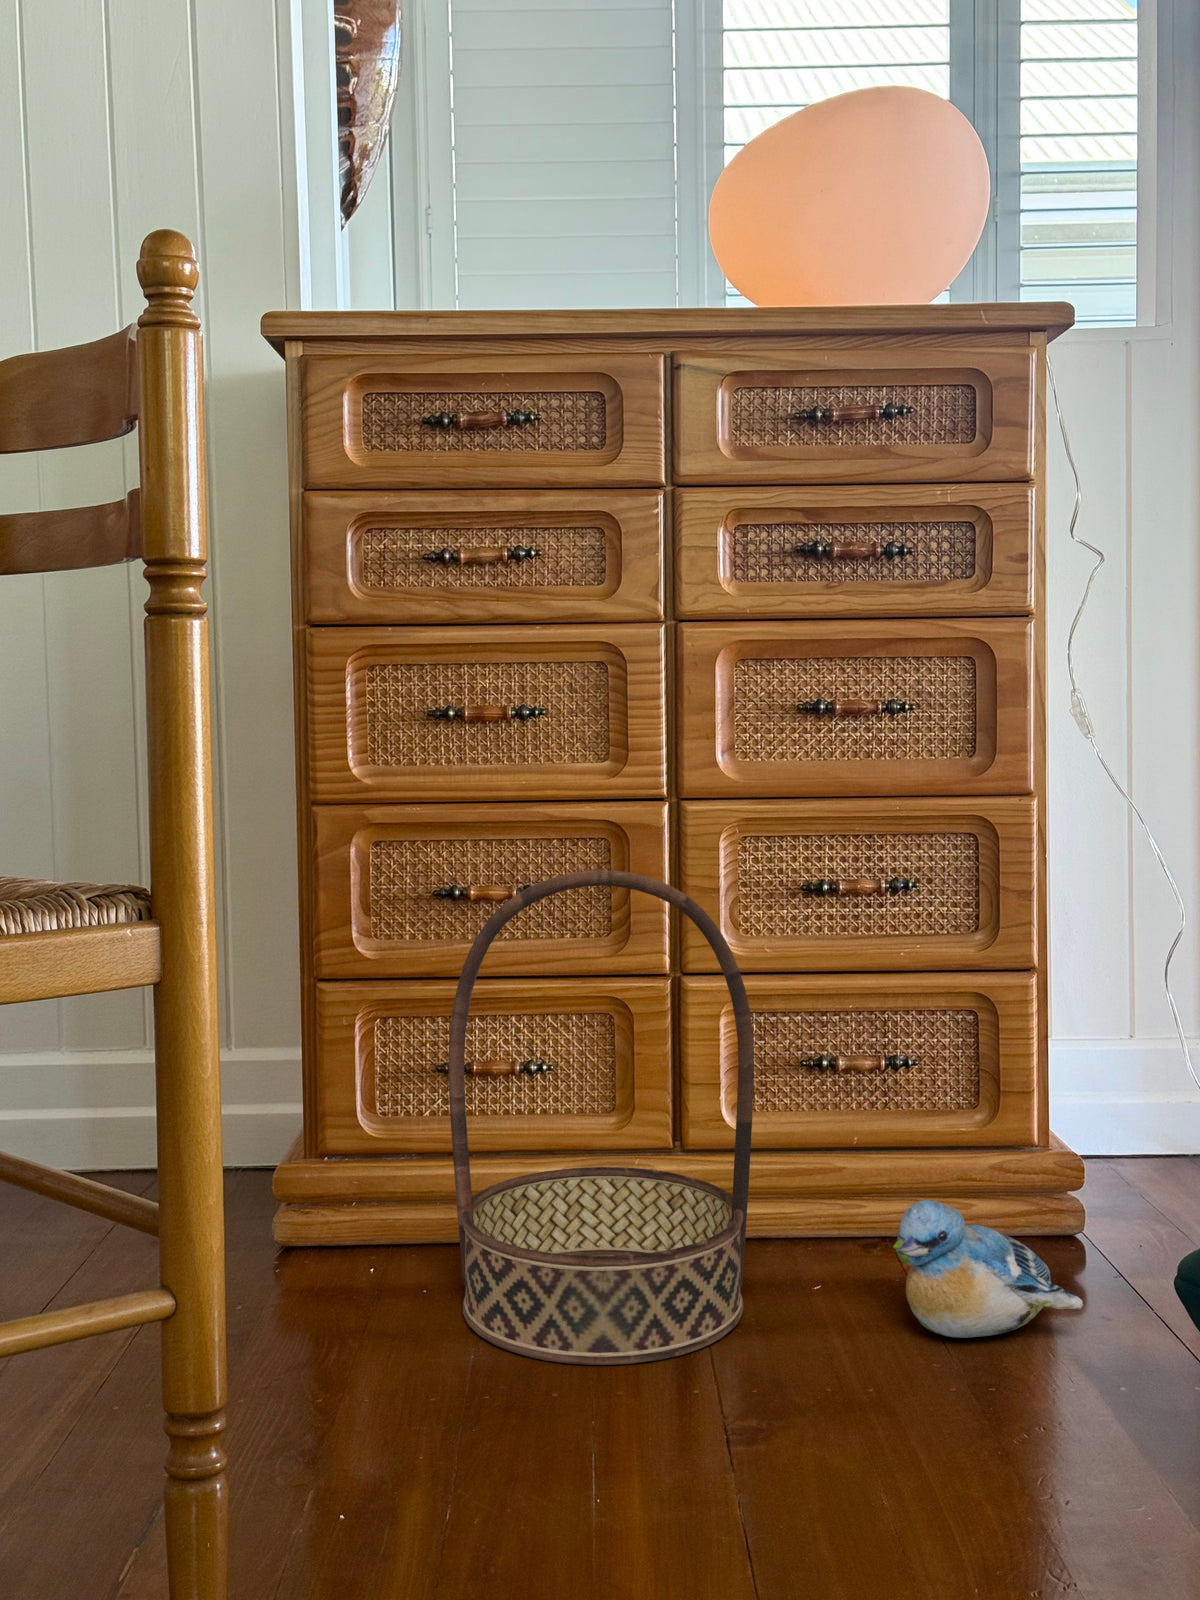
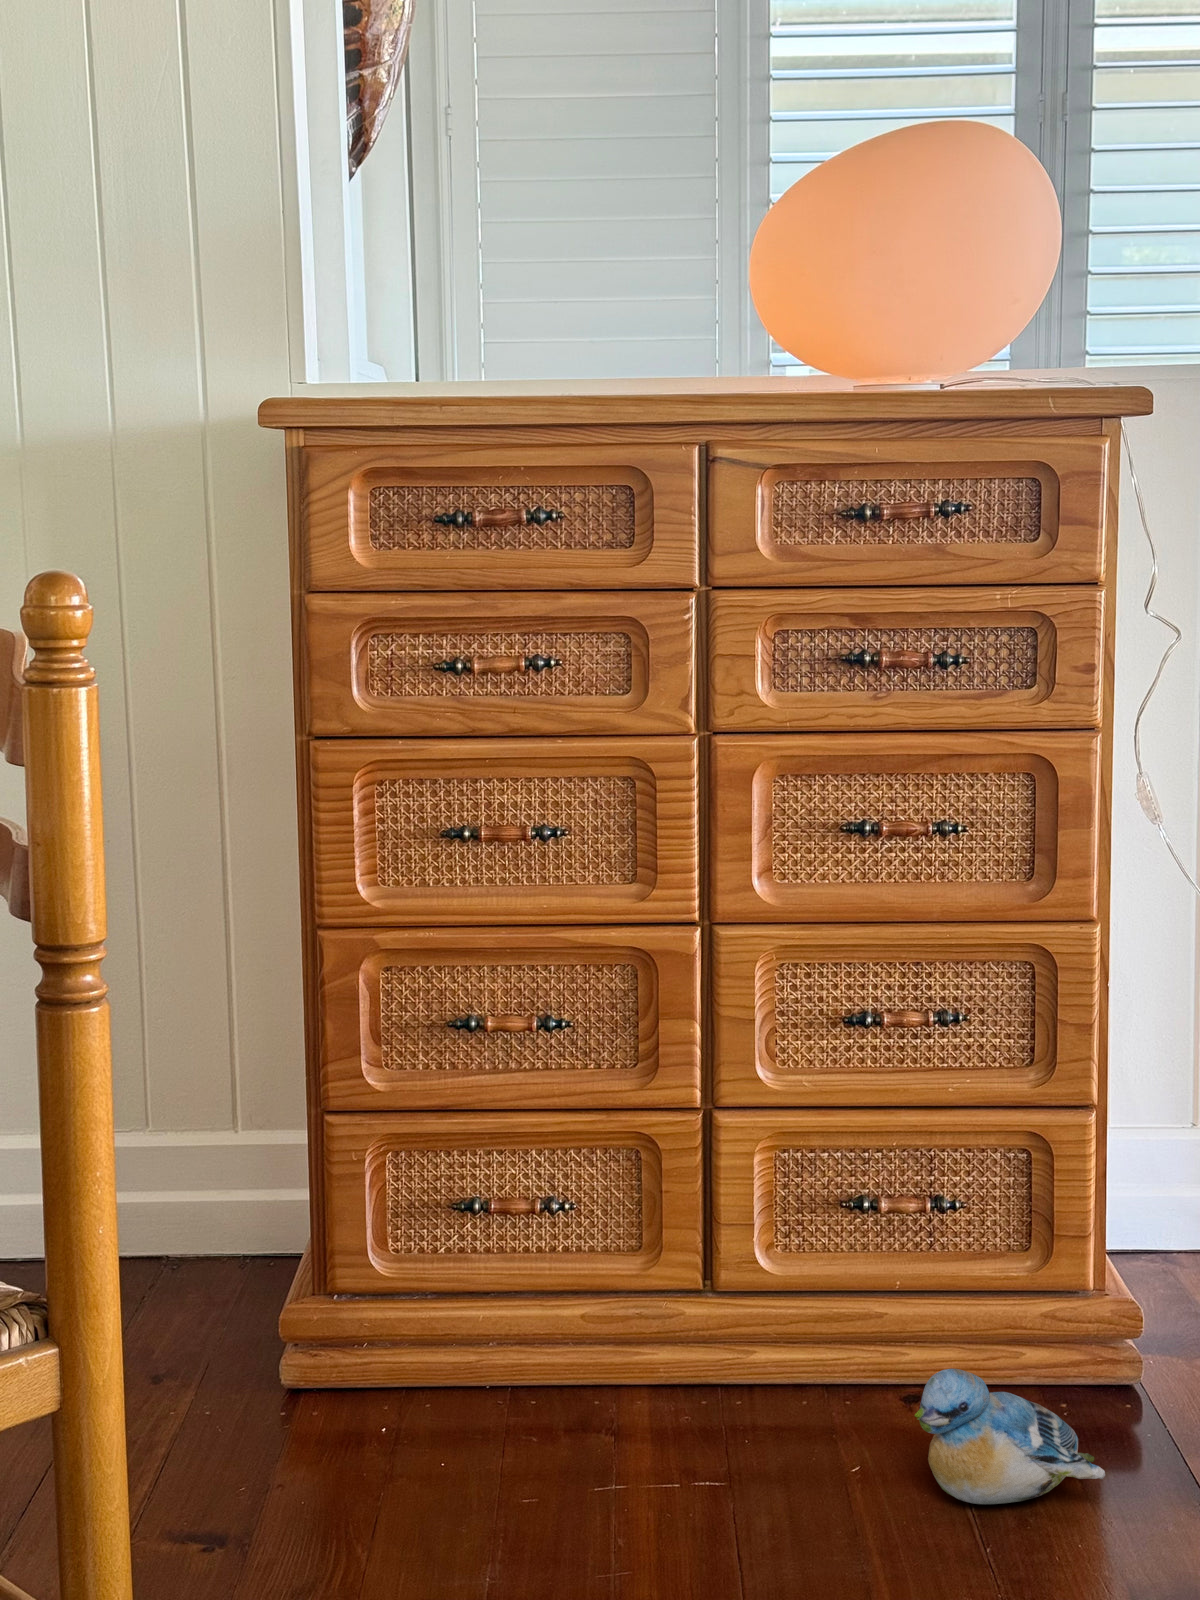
basket: present [448,870,754,1365] -> none [467,1025,781,1528]

